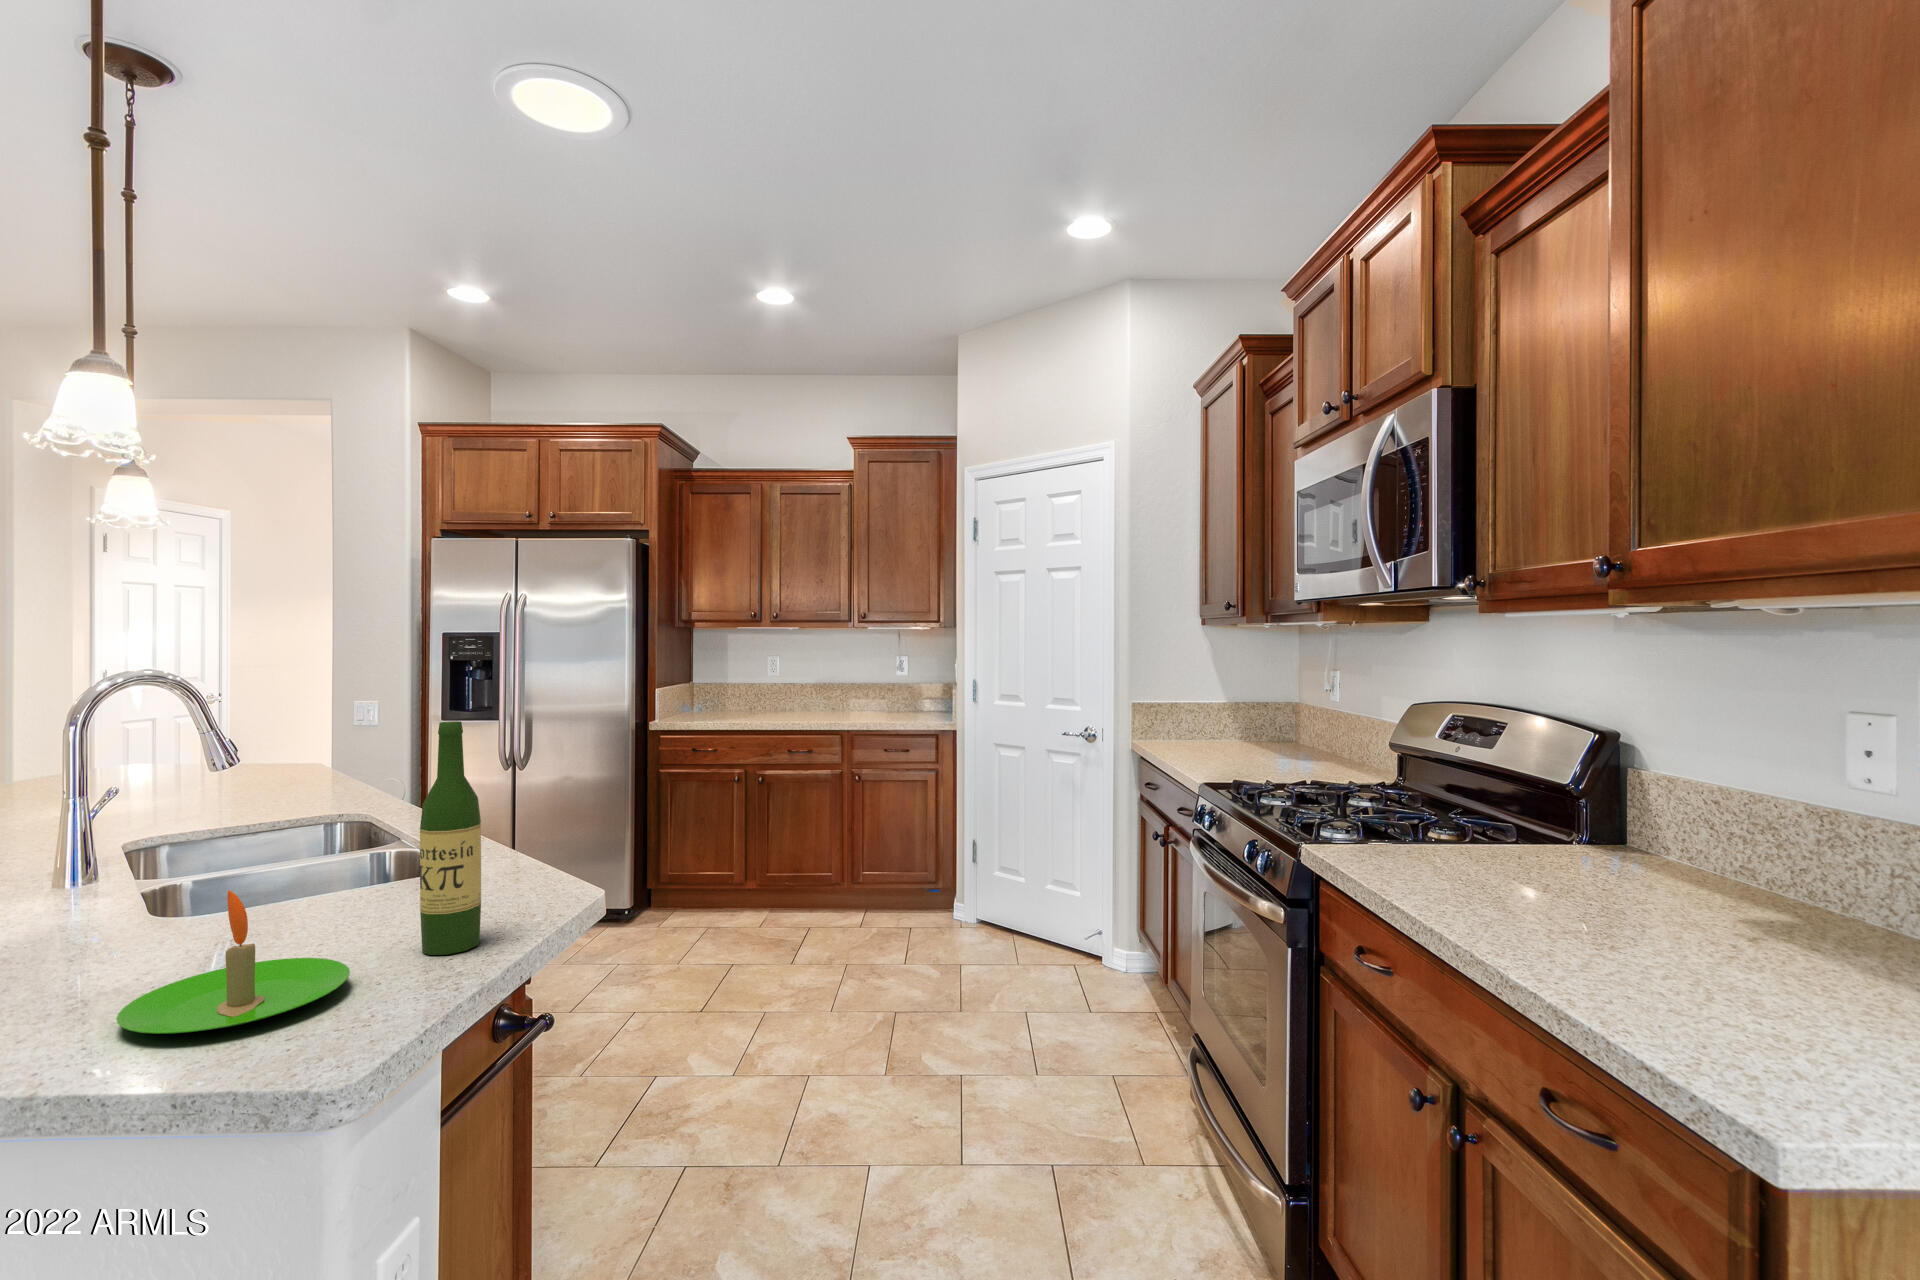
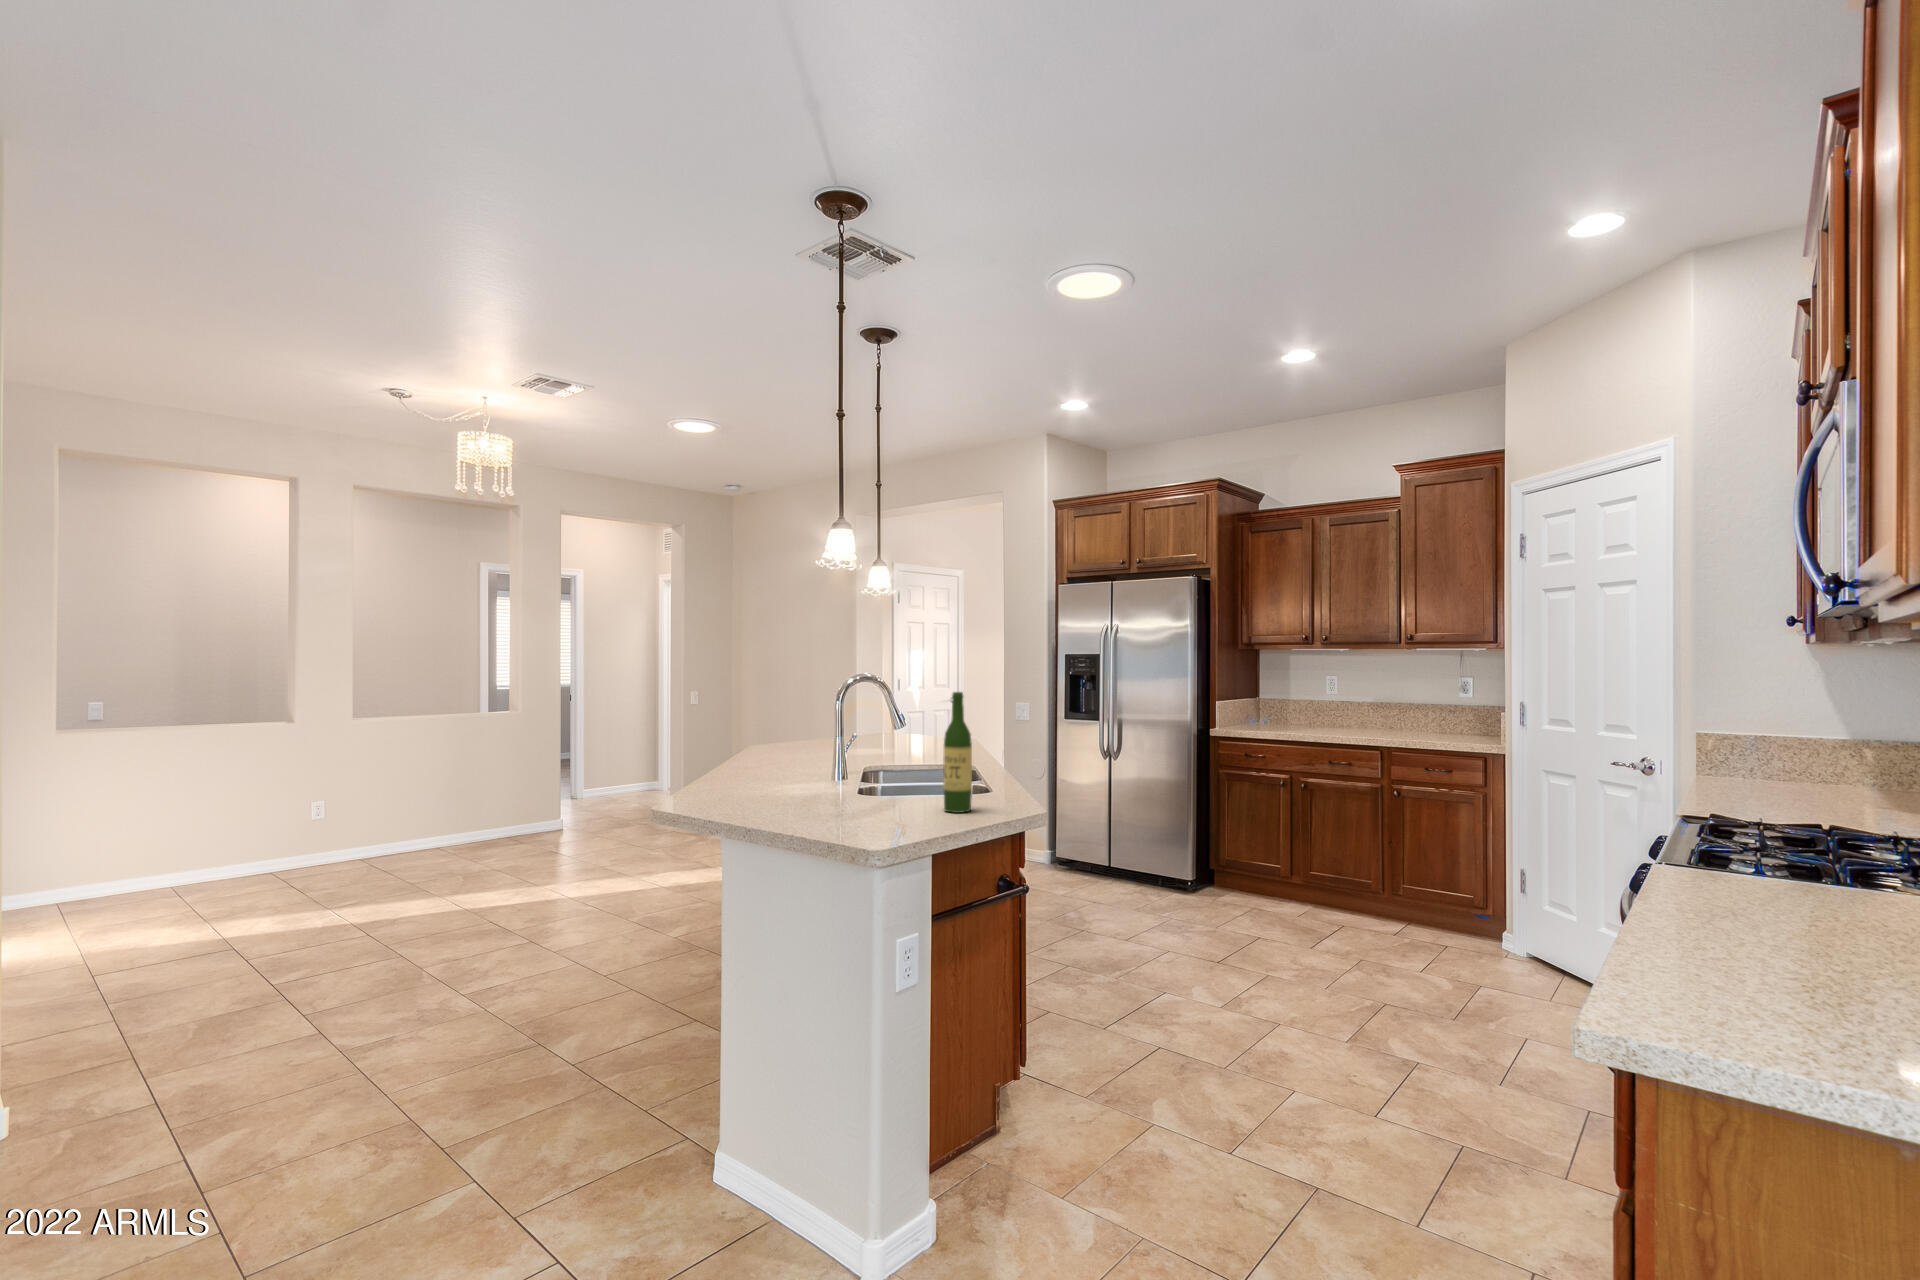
candle: present [116,890,350,1034] -> none [827,760,909,817]

